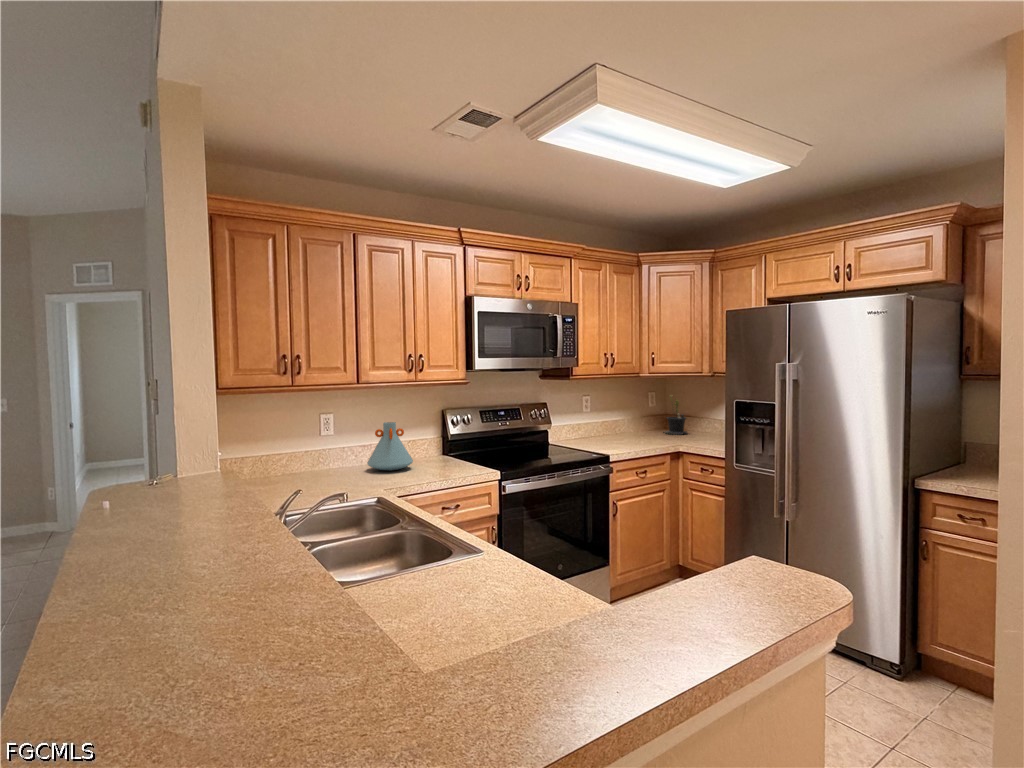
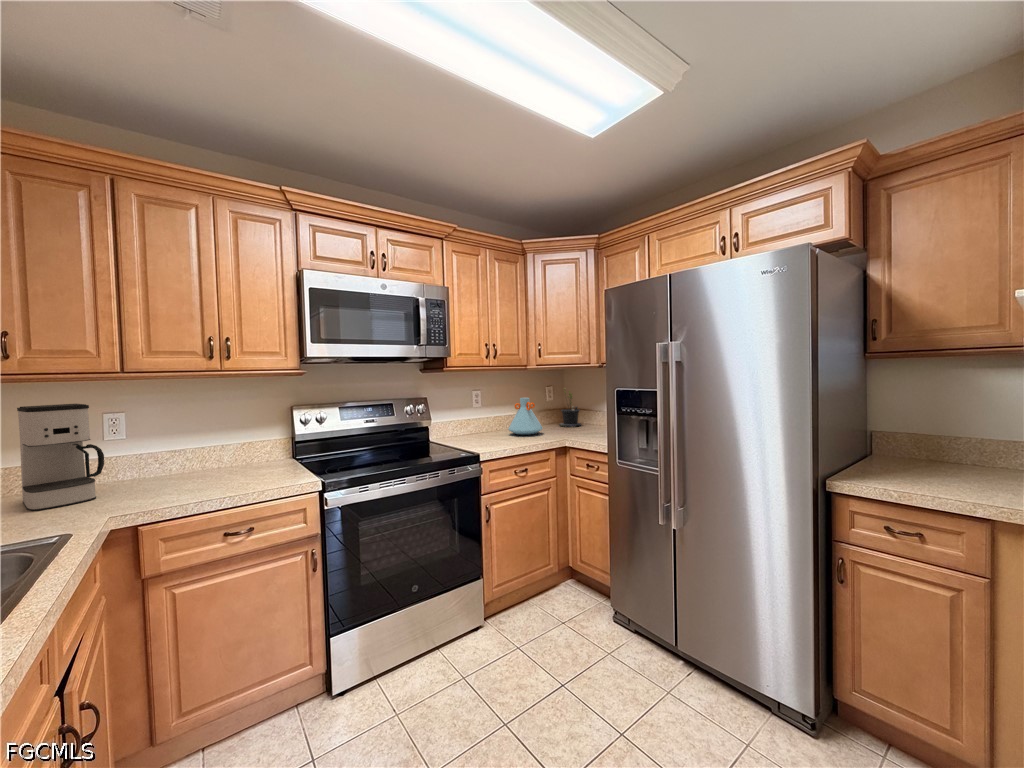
coffee maker: none [294,406,345,483] -> present [17,404,104,511]
vase: present [367,422,413,471] -> present [508,398,543,435]

